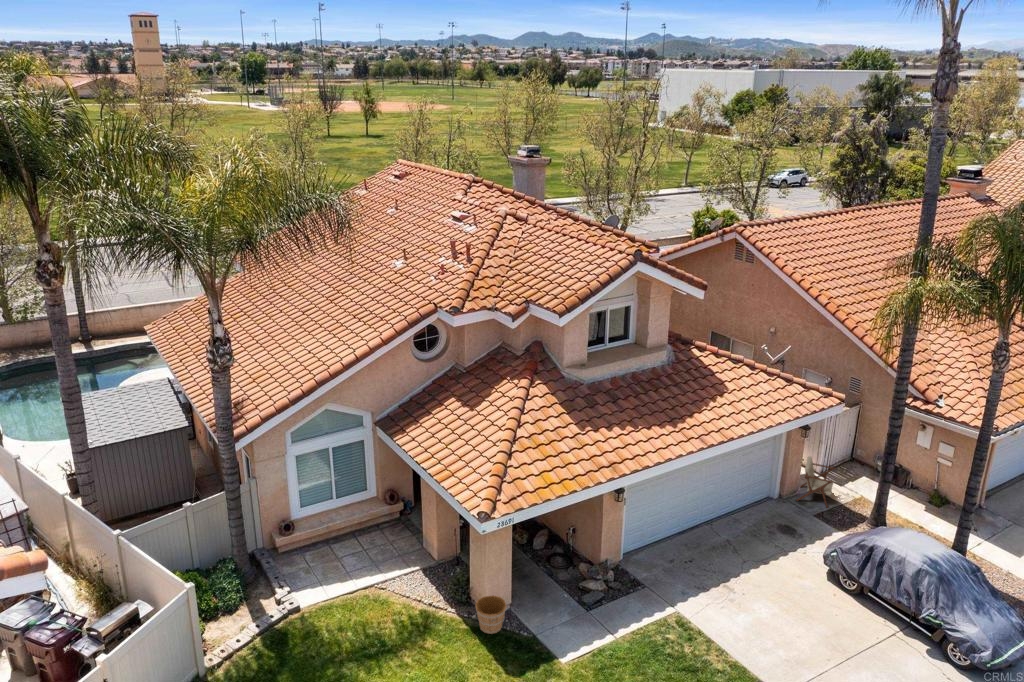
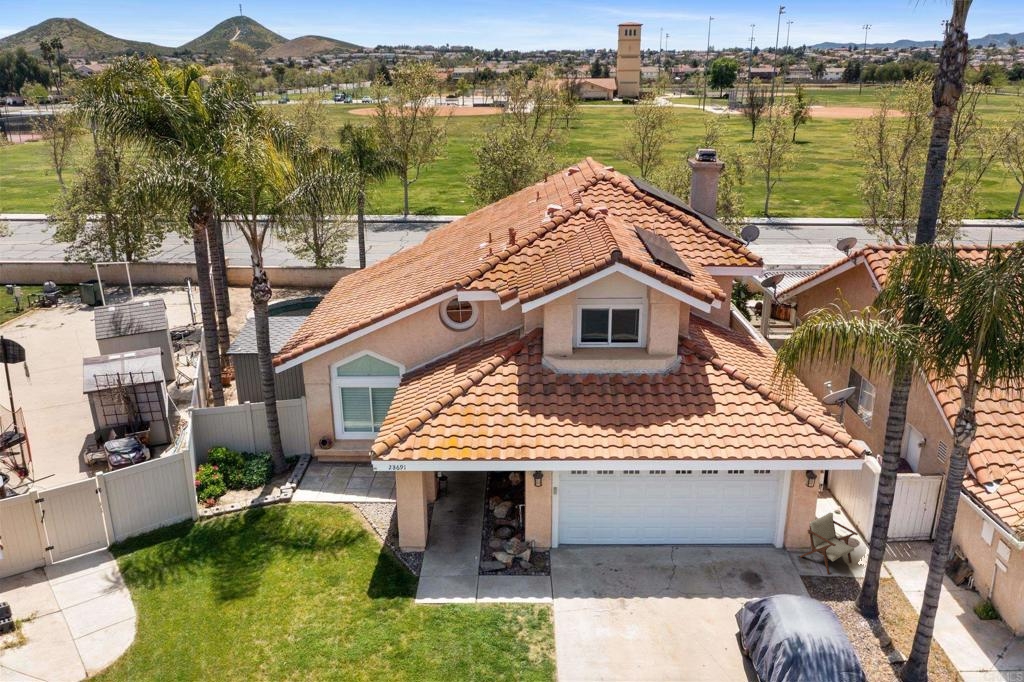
wooden bucket: present [475,595,507,634] -> none [380,531,407,563]

